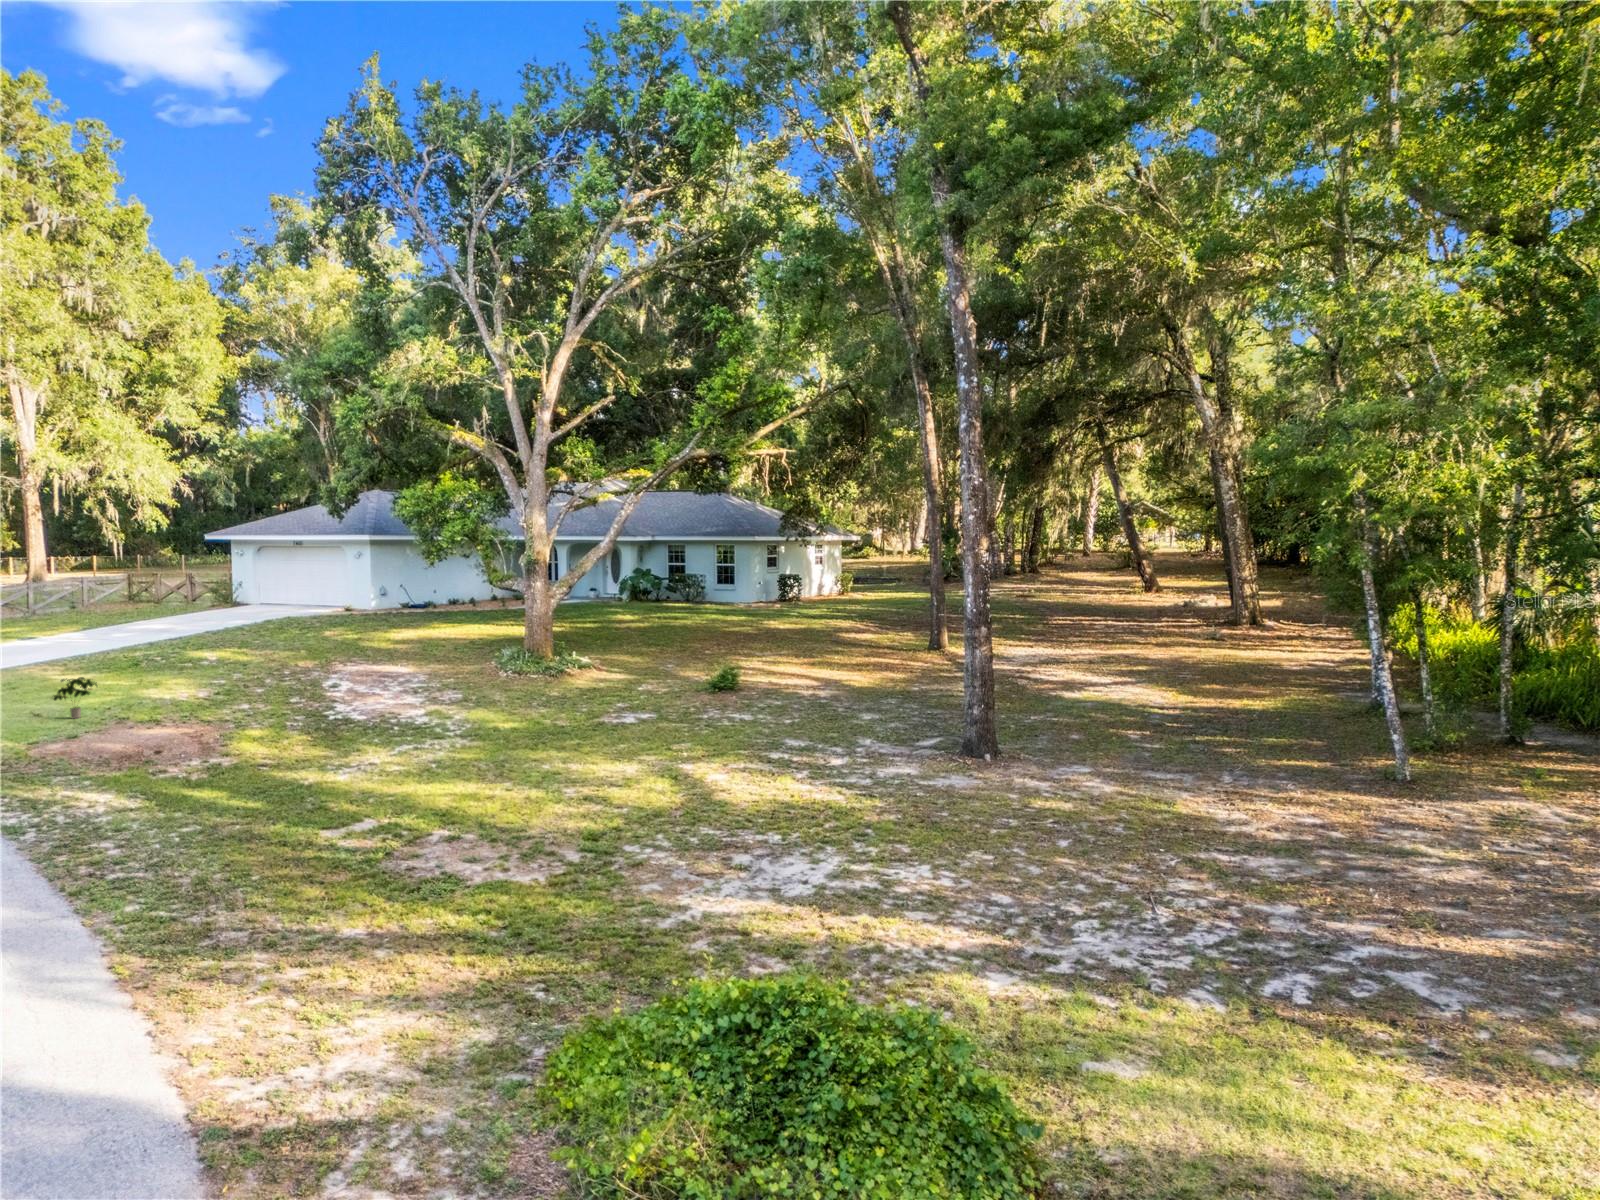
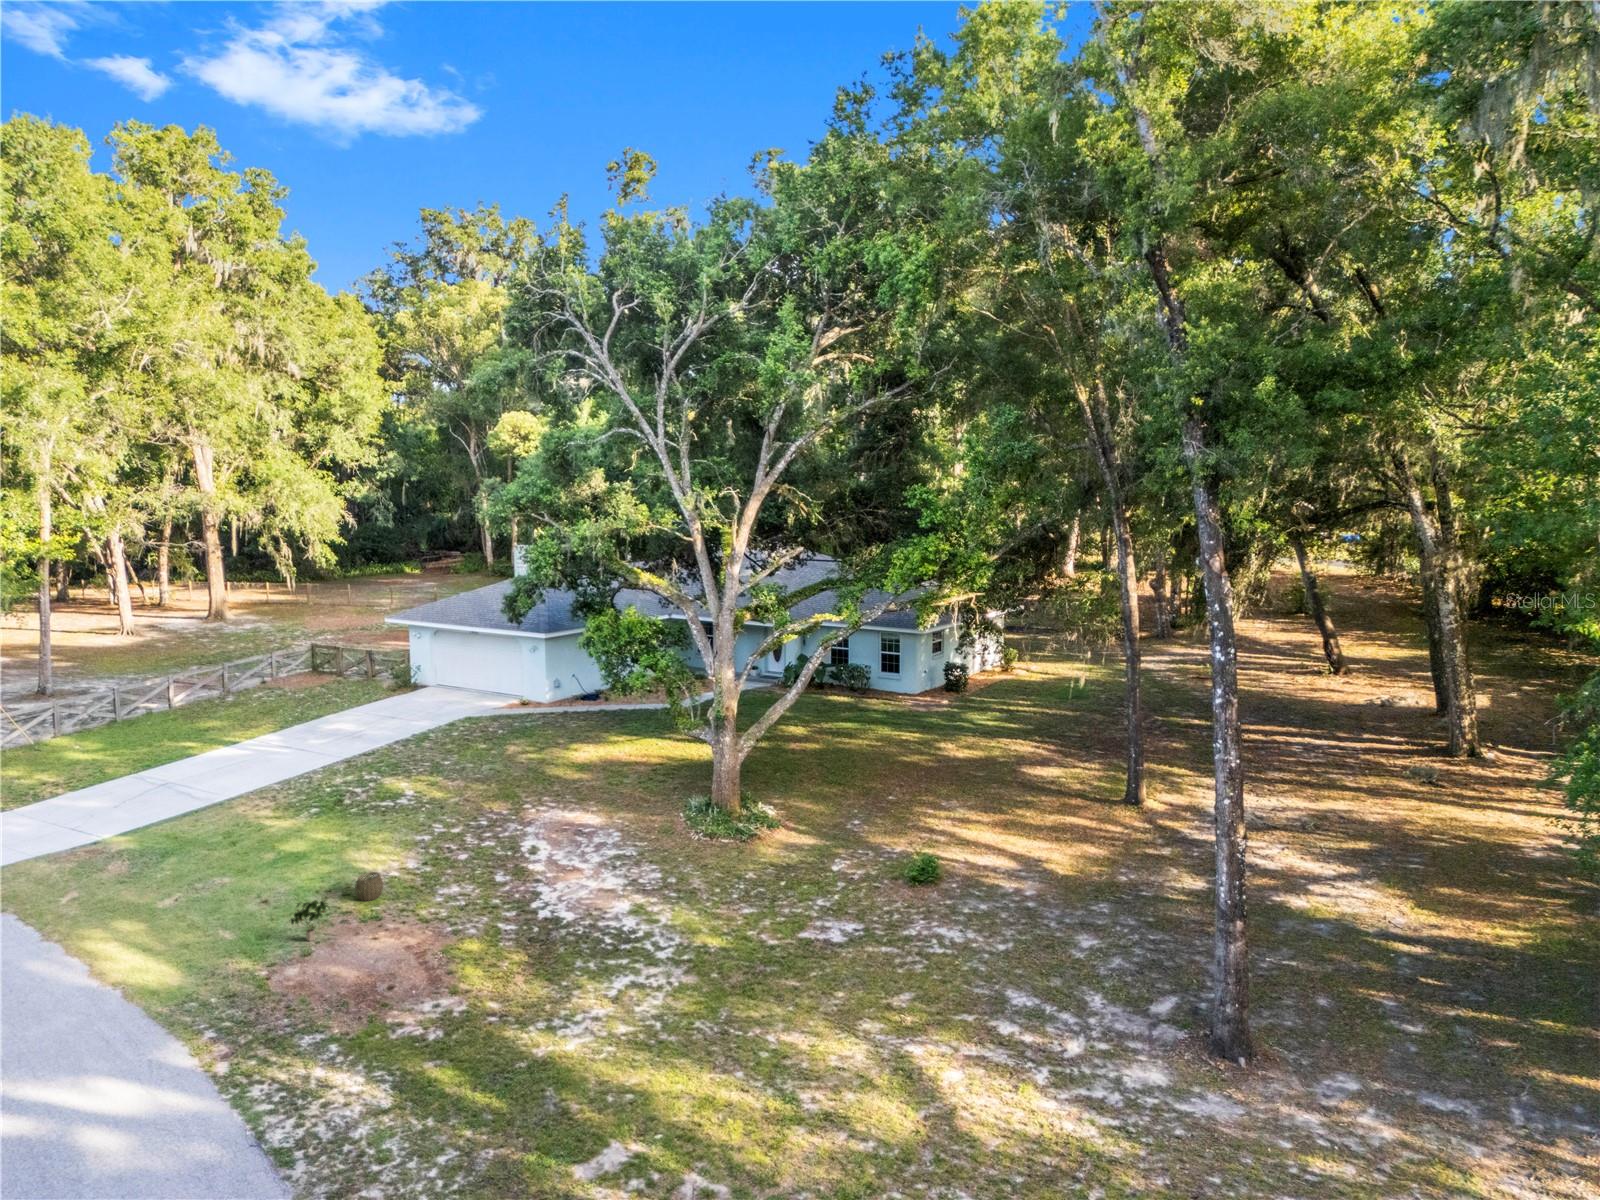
woven basket: none [133,677,165,702] -> present [355,872,383,901]

